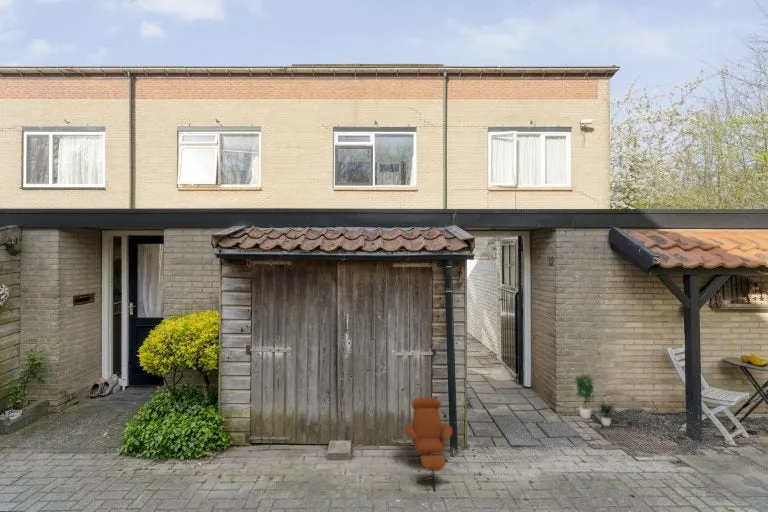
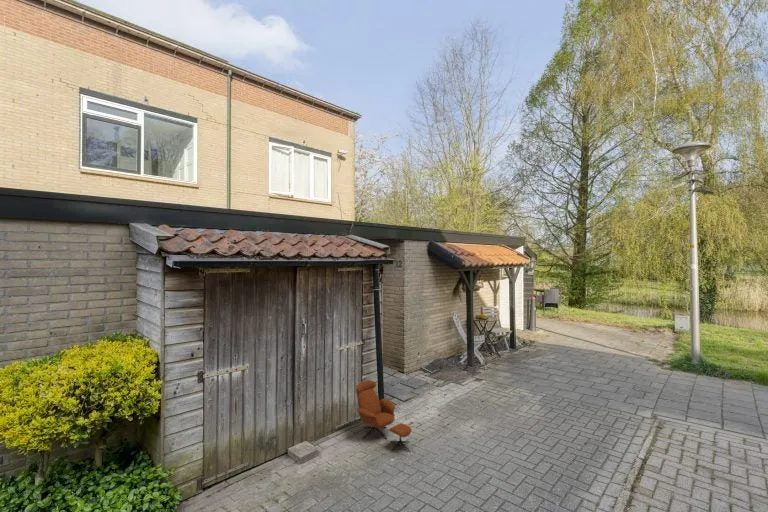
potted plant: present [575,376,615,426] -> none [411,339,441,373]

